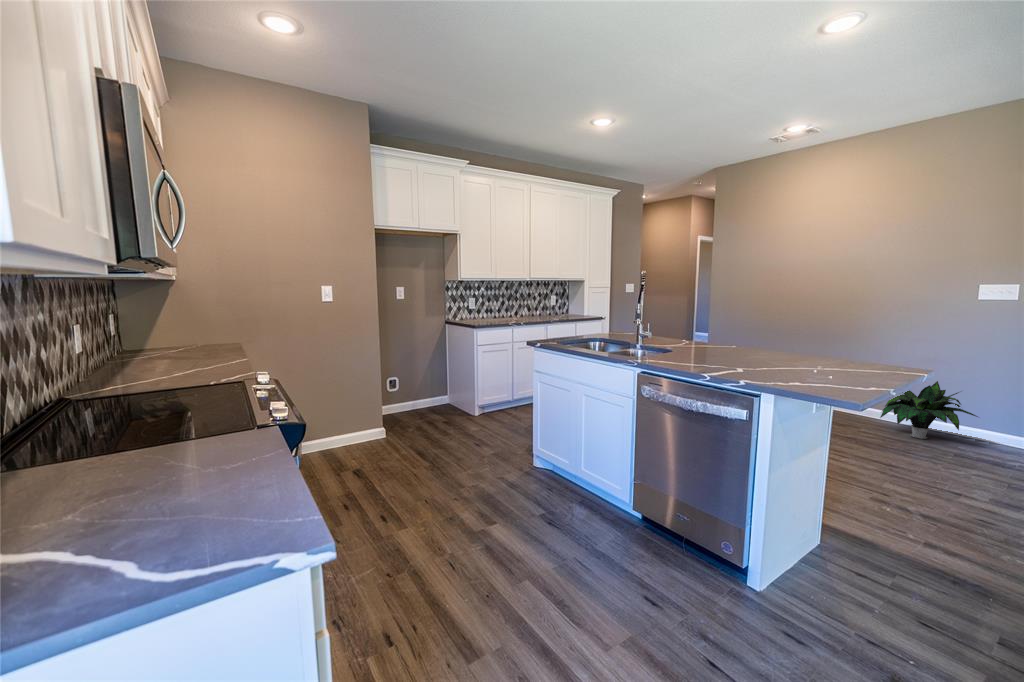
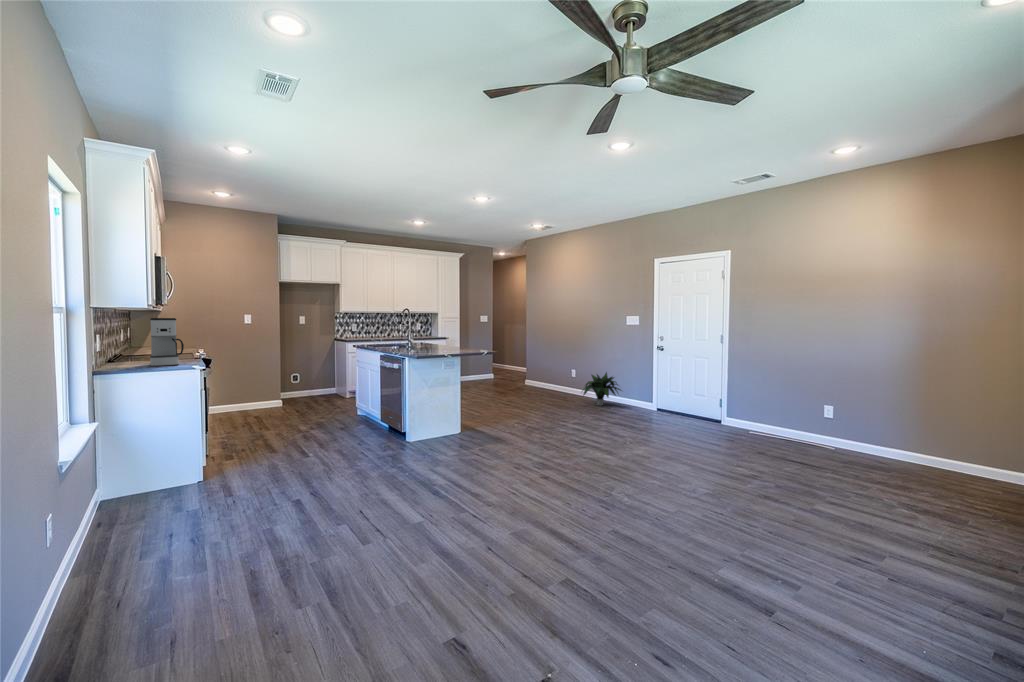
coffee maker: none [59,301,252,590] -> present [150,318,184,366]

